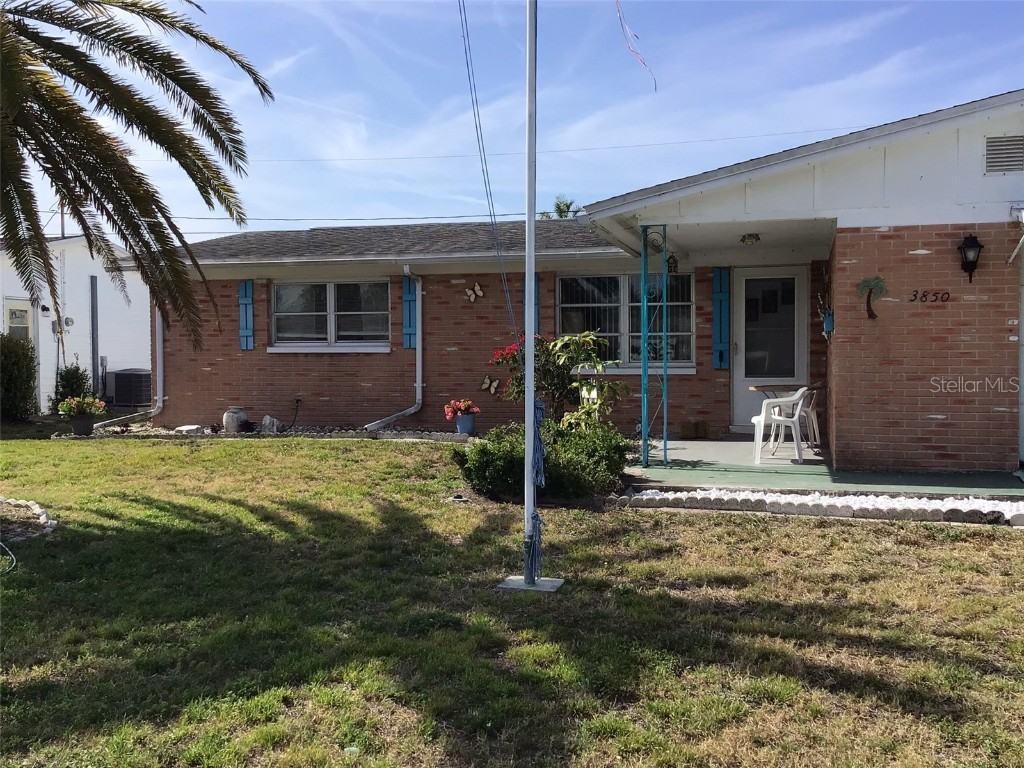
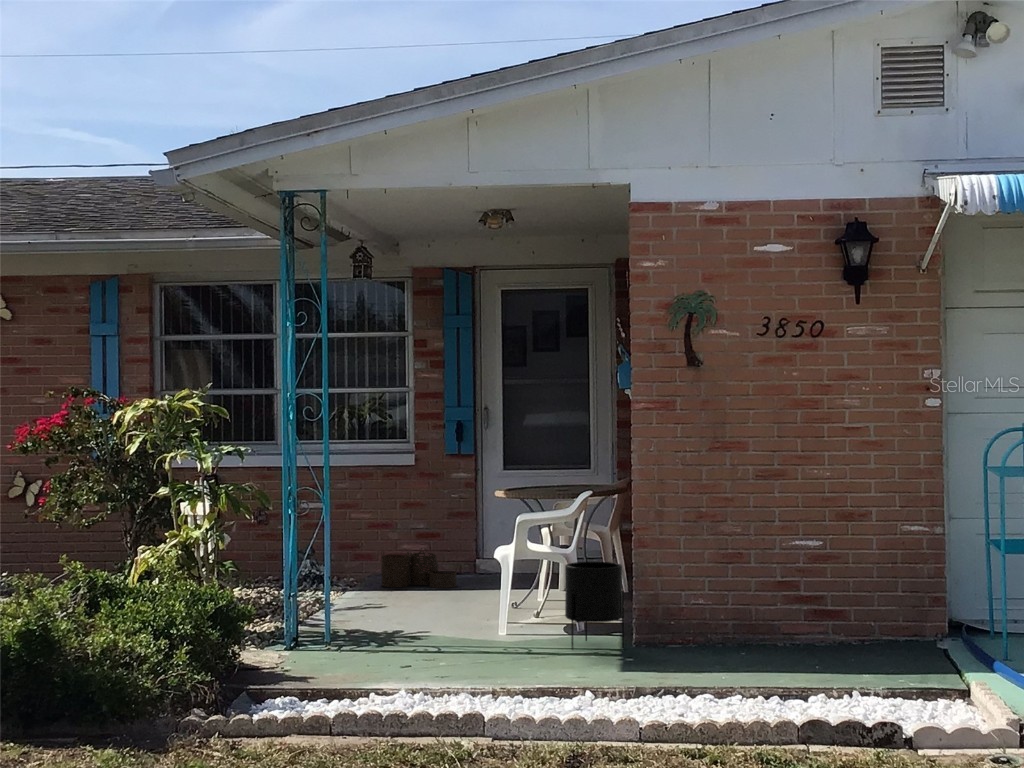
planter: none [795,425,829,471] -> present [565,562,624,650]

